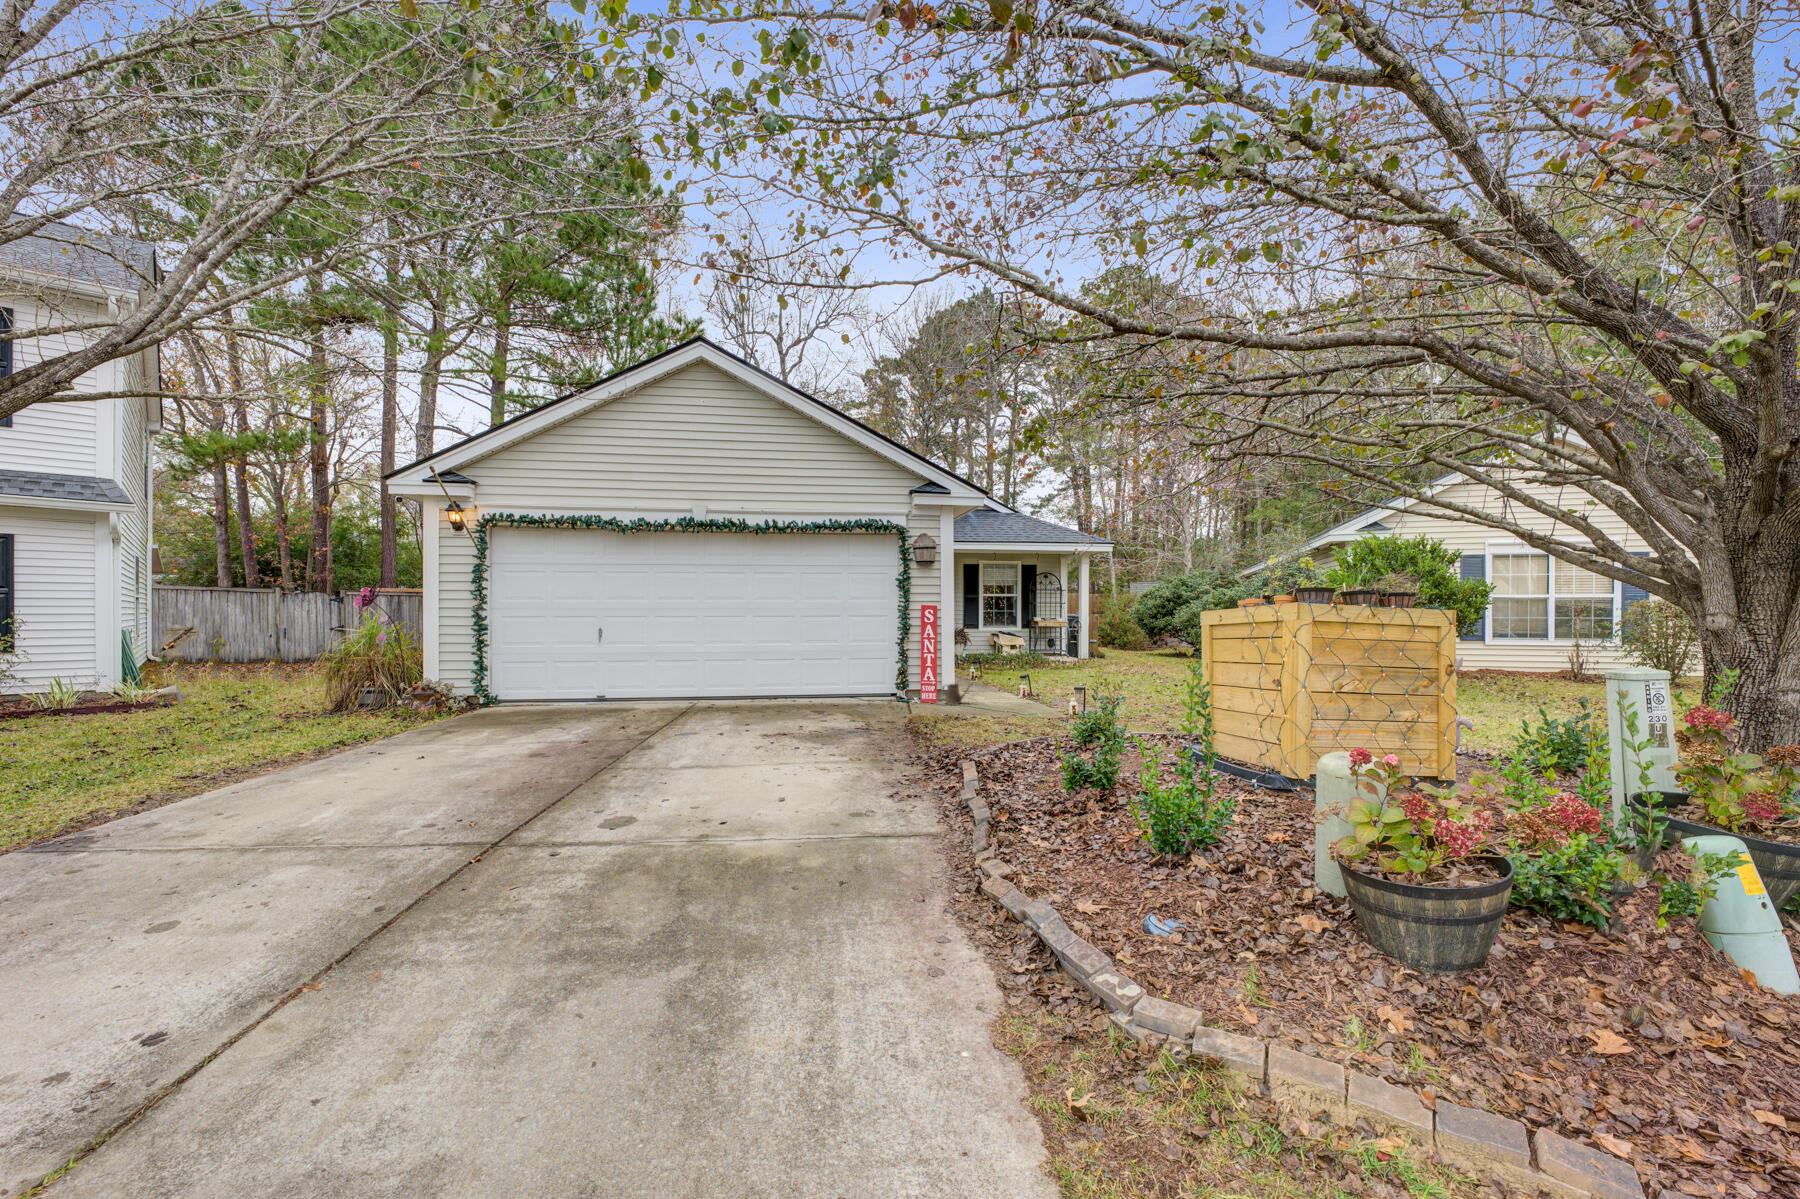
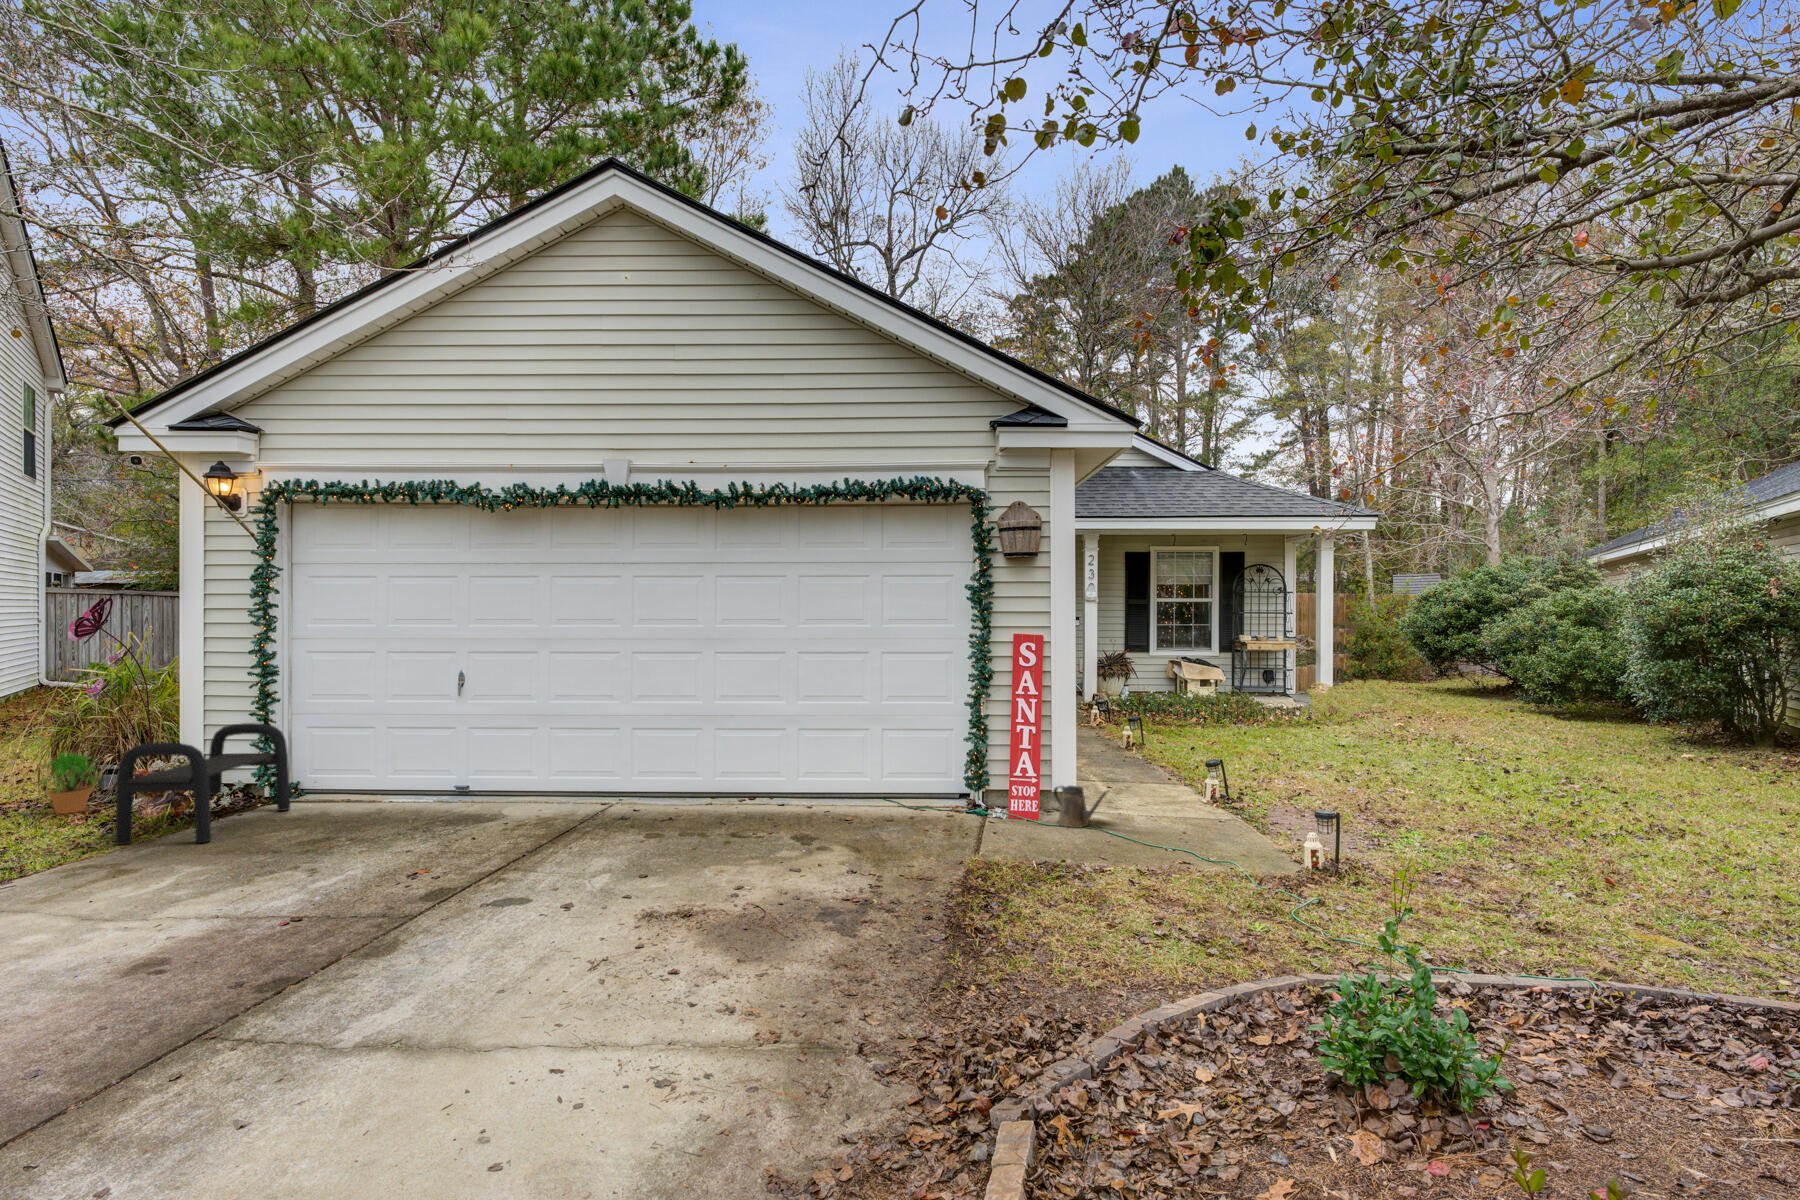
bench: none [421,660,497,725] -> present [115,723,290,845]
potted plant: none [332,679,370,717] -> present [40,753,97,814]

